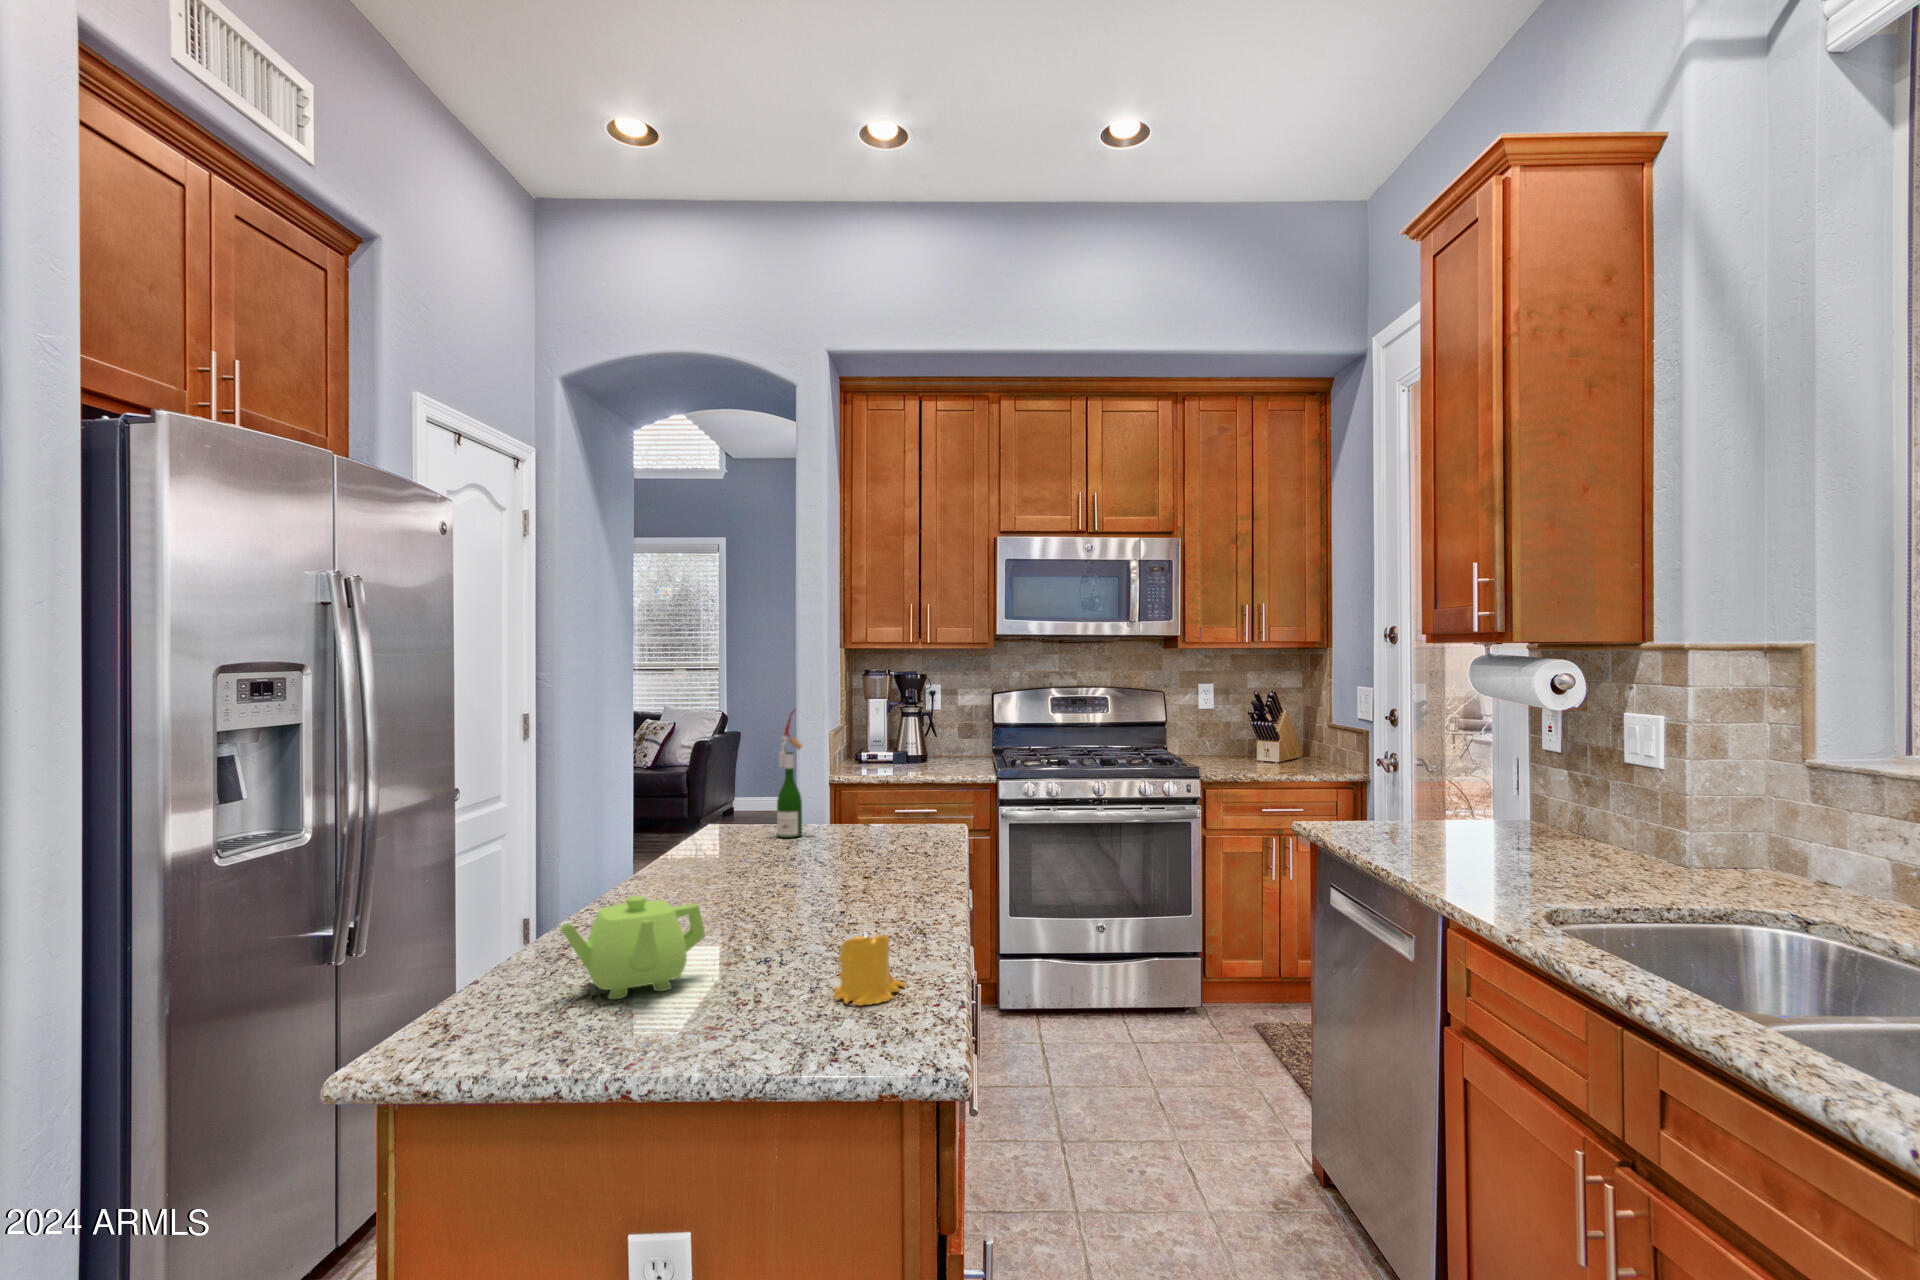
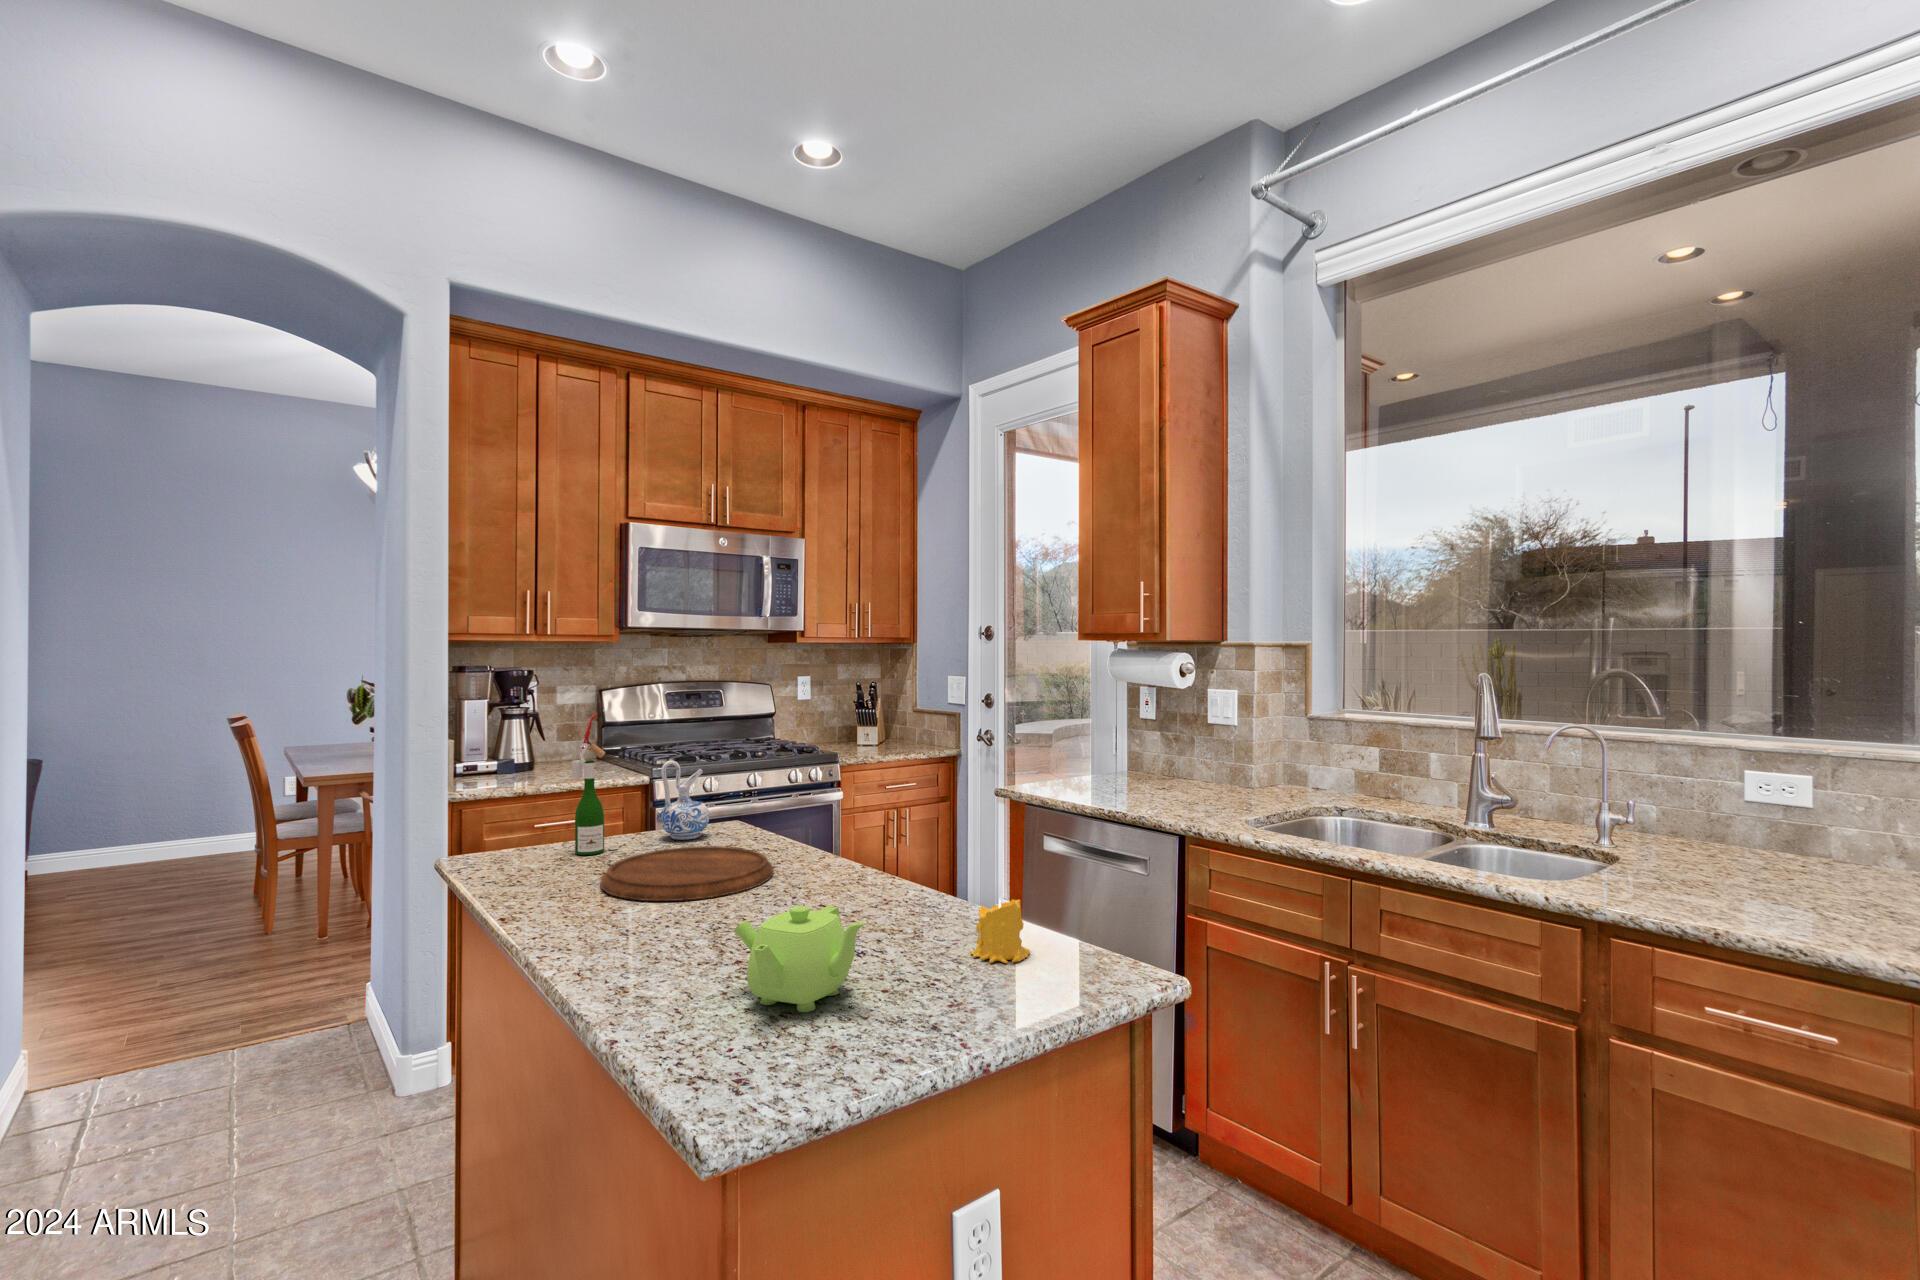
ceramic pitcher: none [857,758,903,836] -> present [660,760,709,840]
cutting board: none [722,840,883,888] -> present [600,846,773,901]

